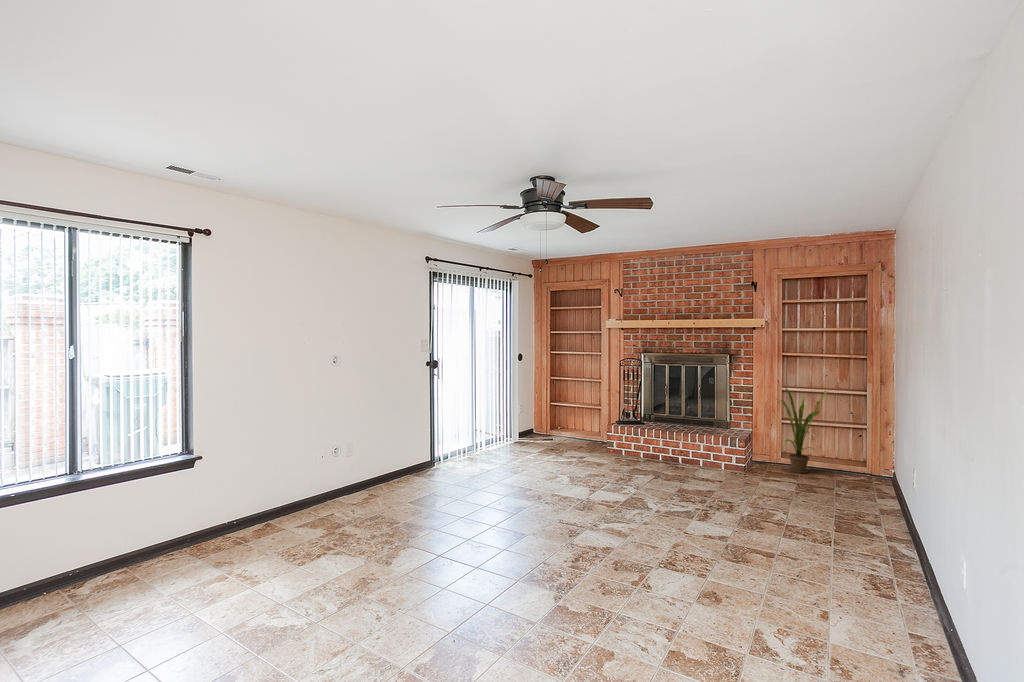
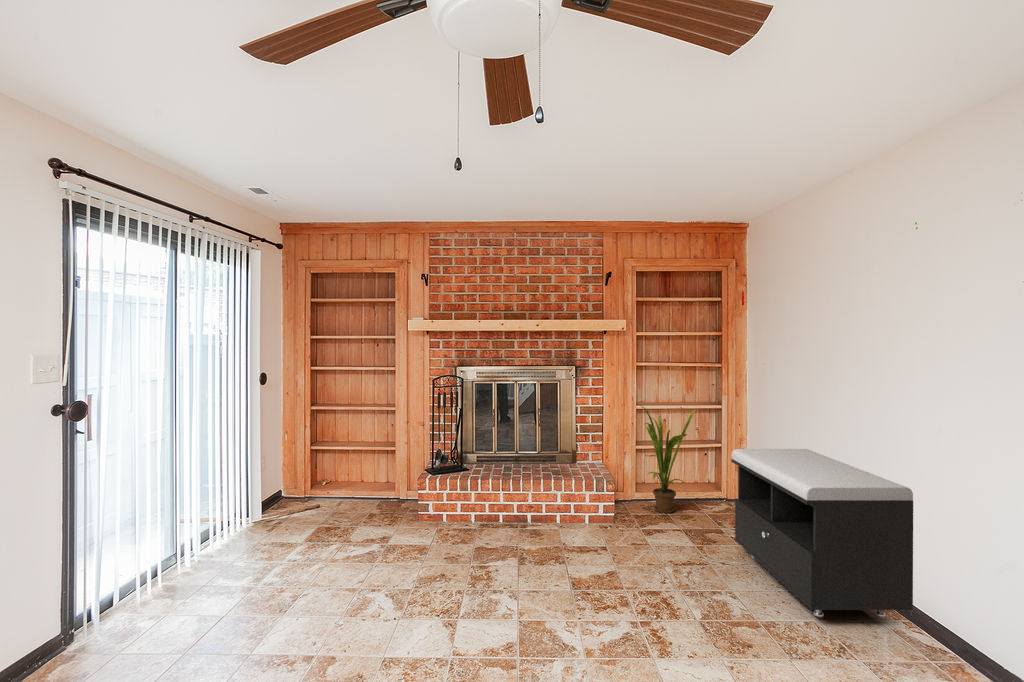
storage bench: none [819,419,912,540] -> present [731,449,913,617]

